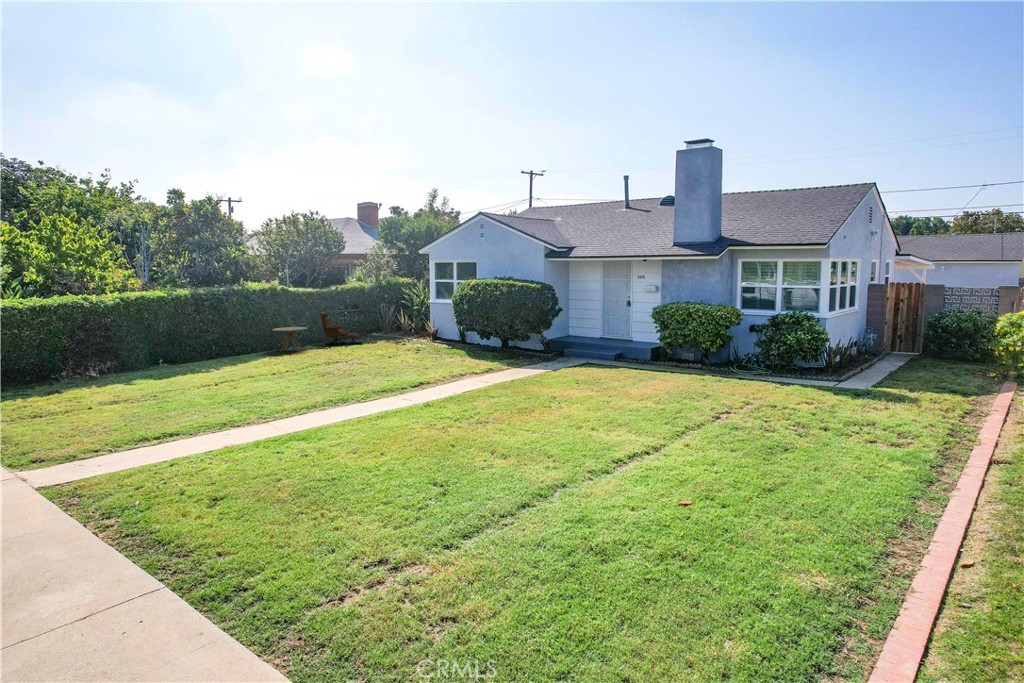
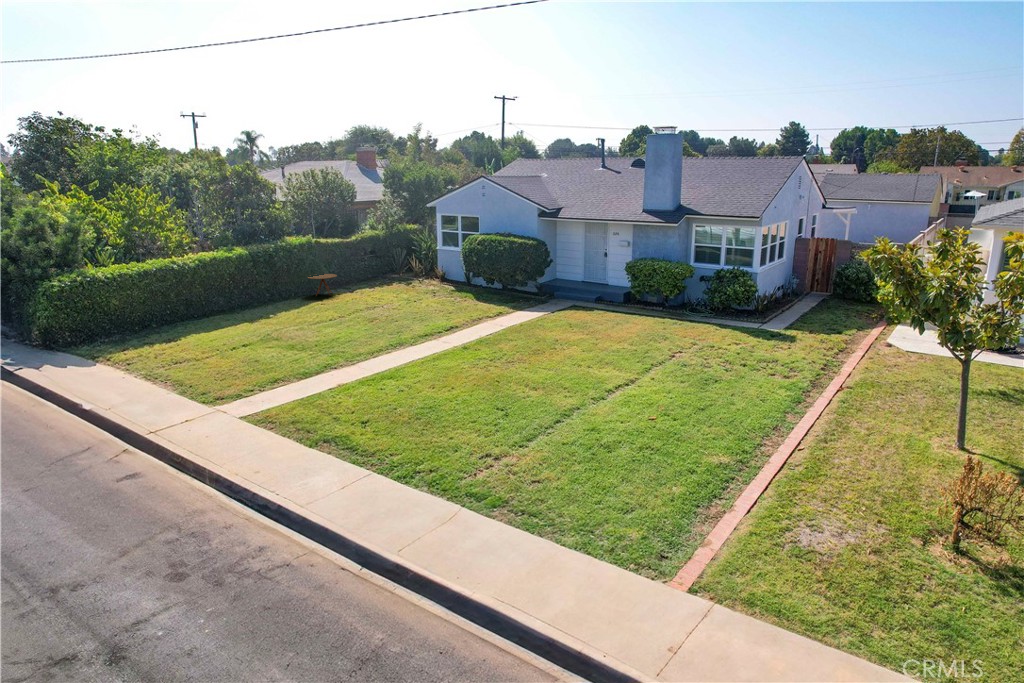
lounge chair: present [321,312,360,345] -> none [344,259,378,288]

